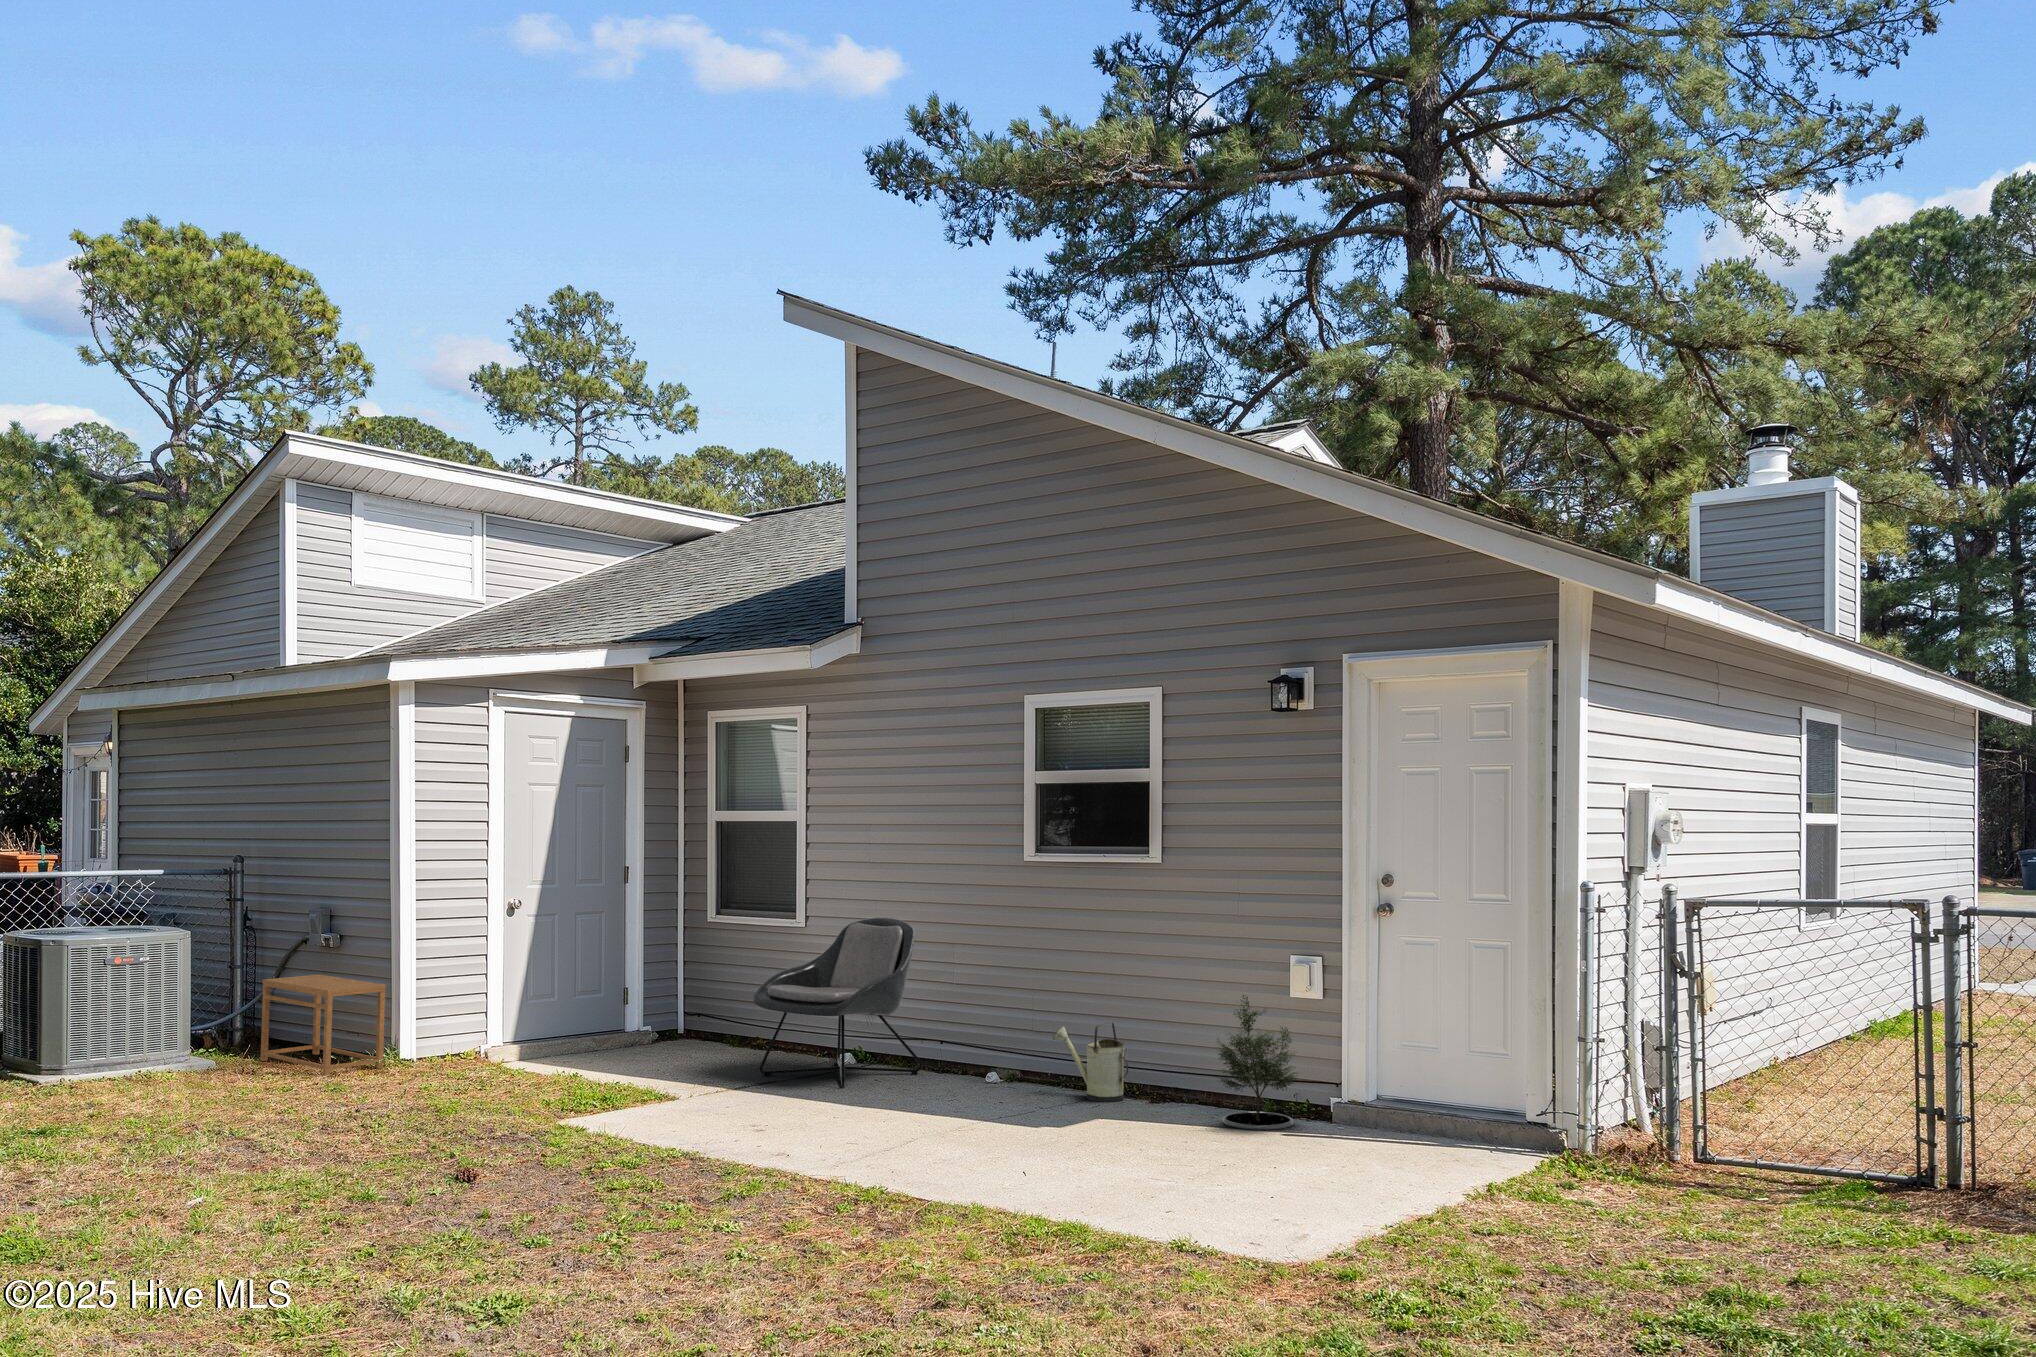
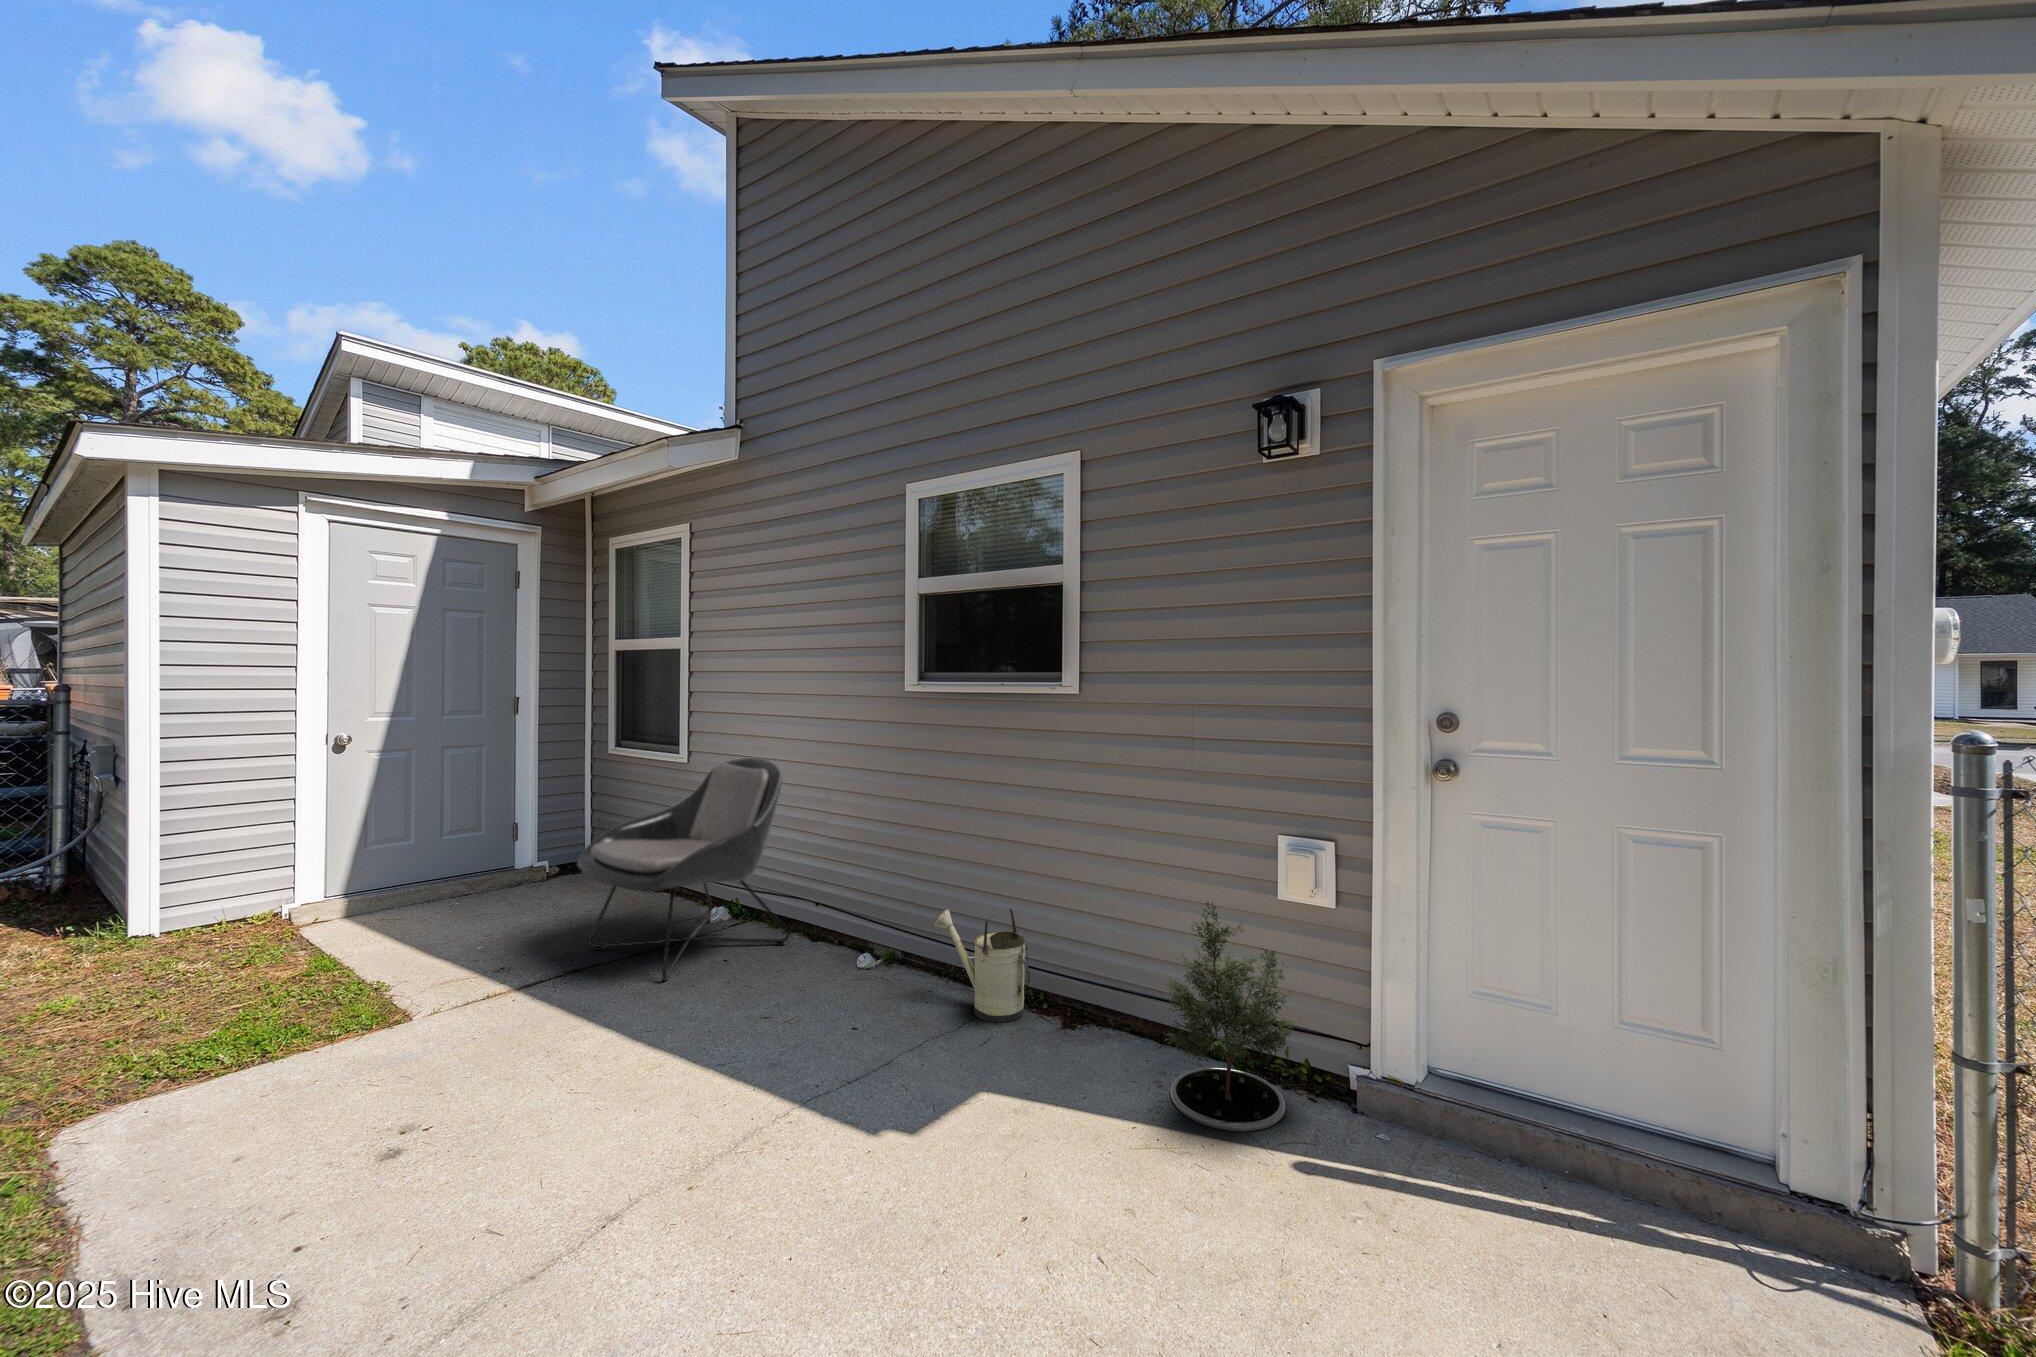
side table: present [261,974,386,1076] -> none [41,815,157,951]

